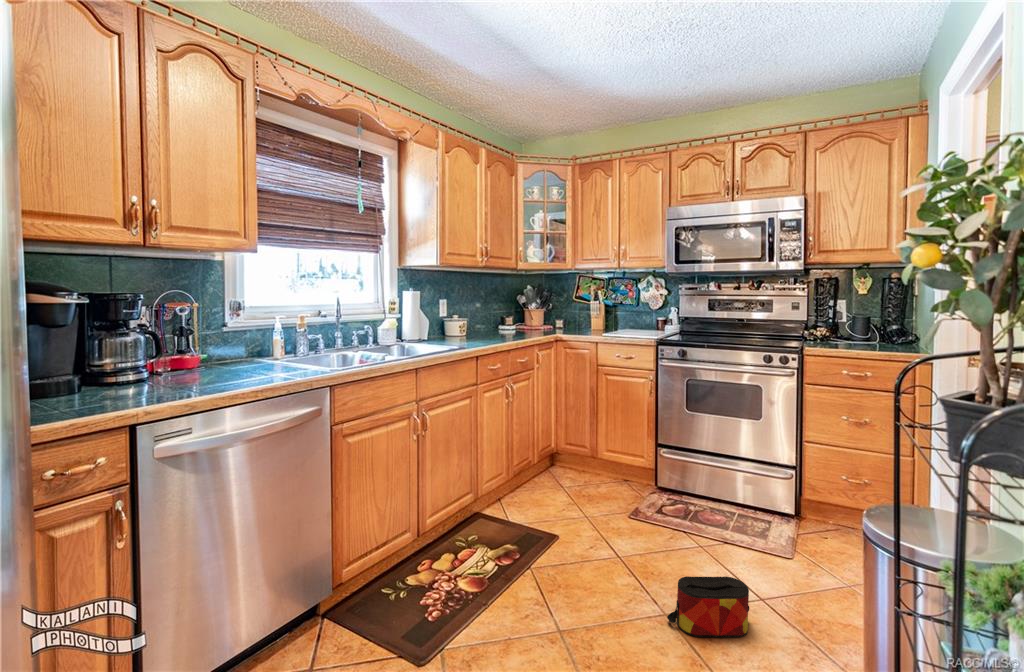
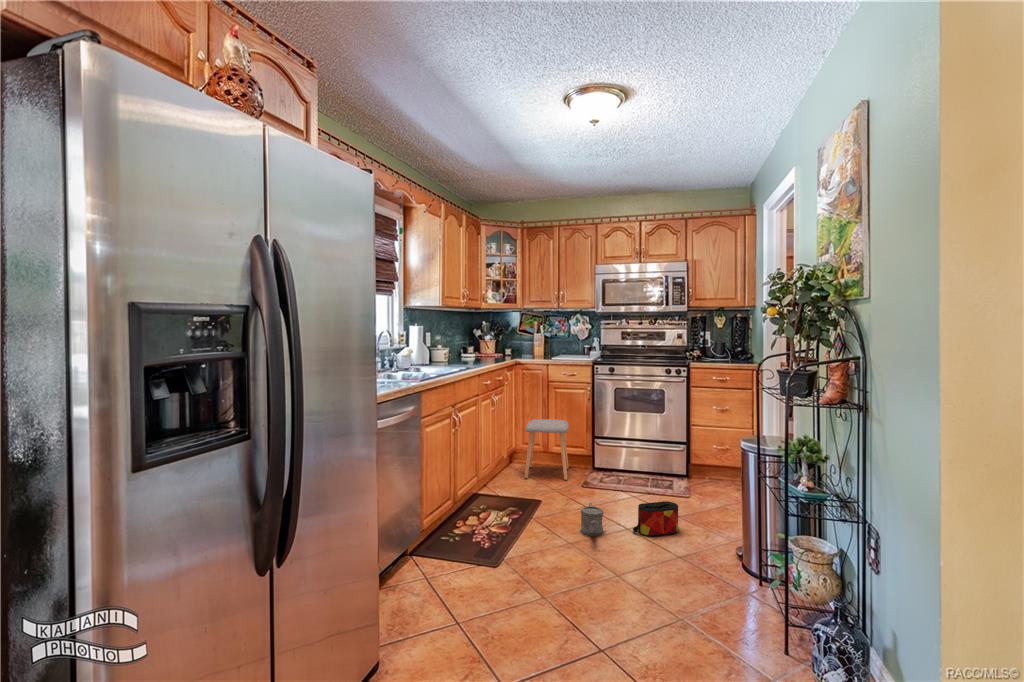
stool: none [554,416,620,503] -> present [525,419,569,481]
watering can: none [585,560,621,620] -> present [581,503,604,536]

